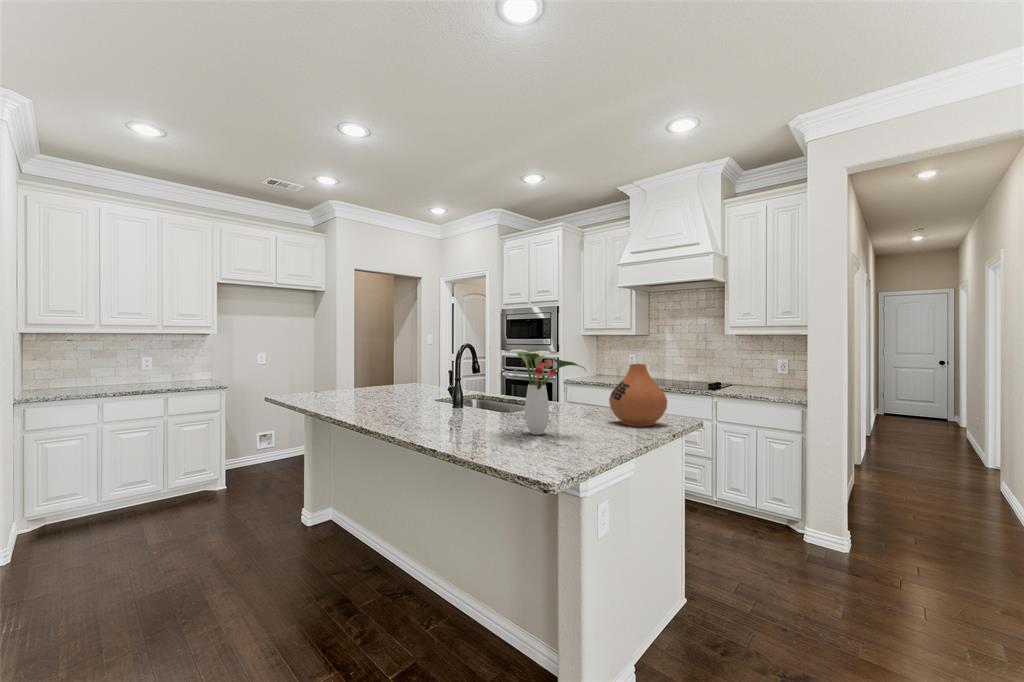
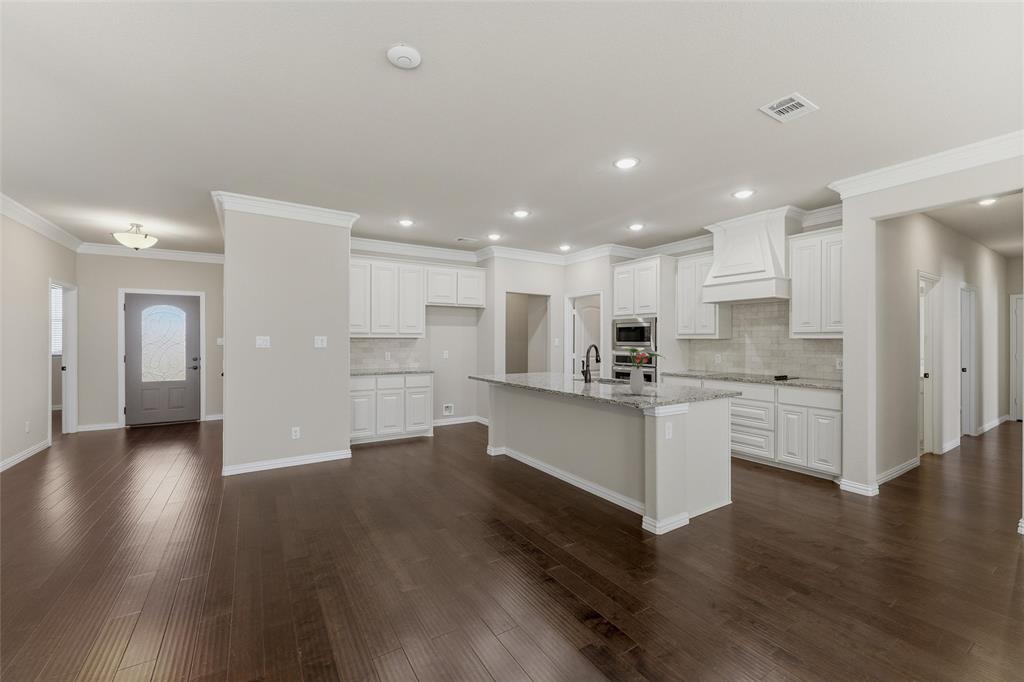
vase: present [609,364,667,426] -> none [683,357,721,394]

